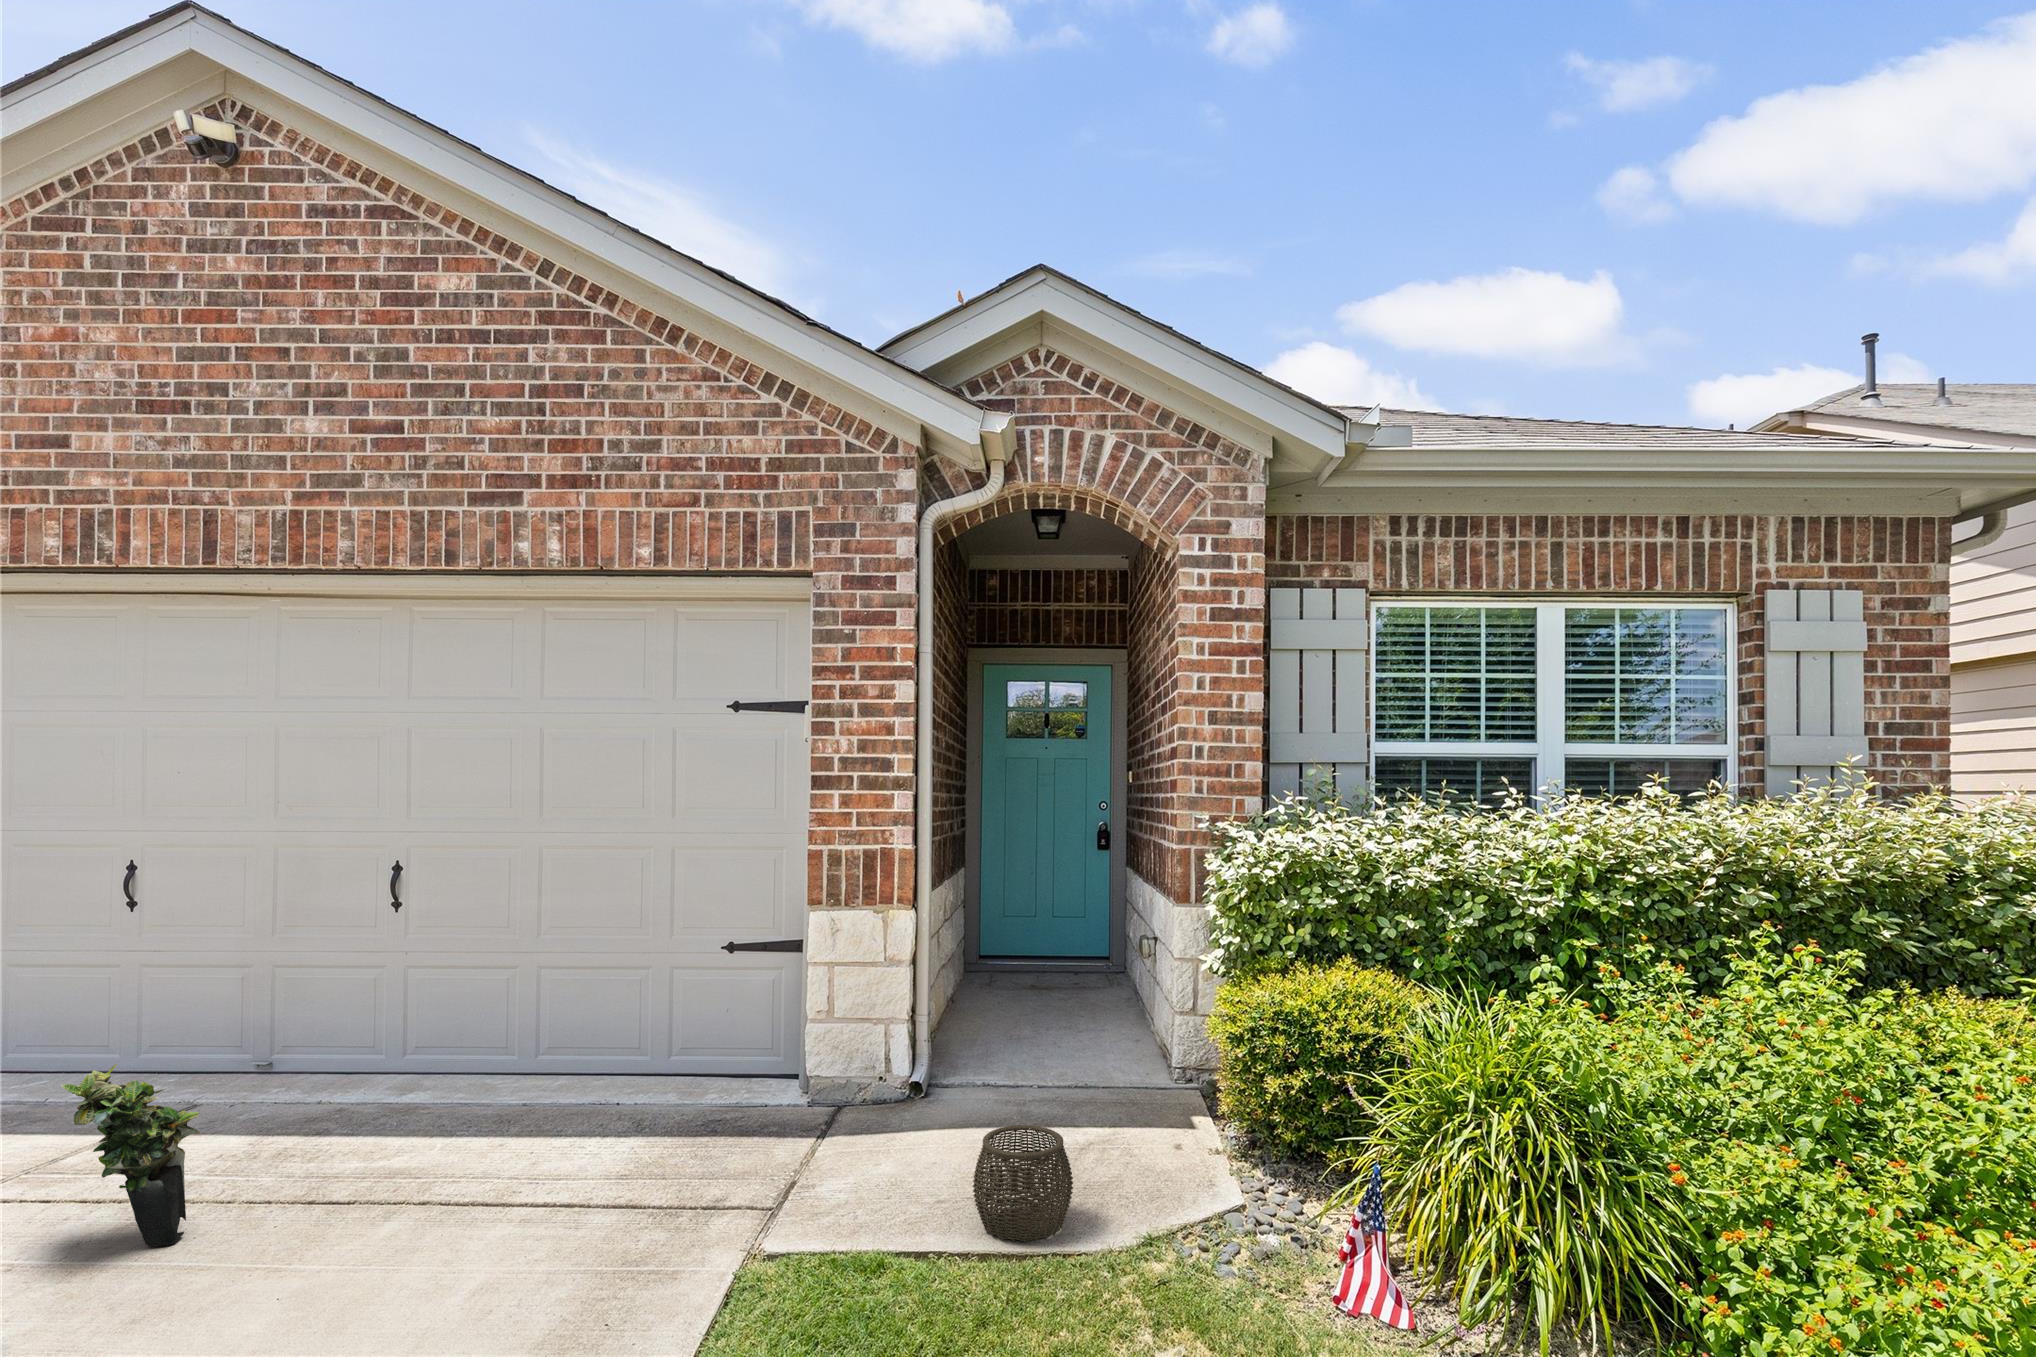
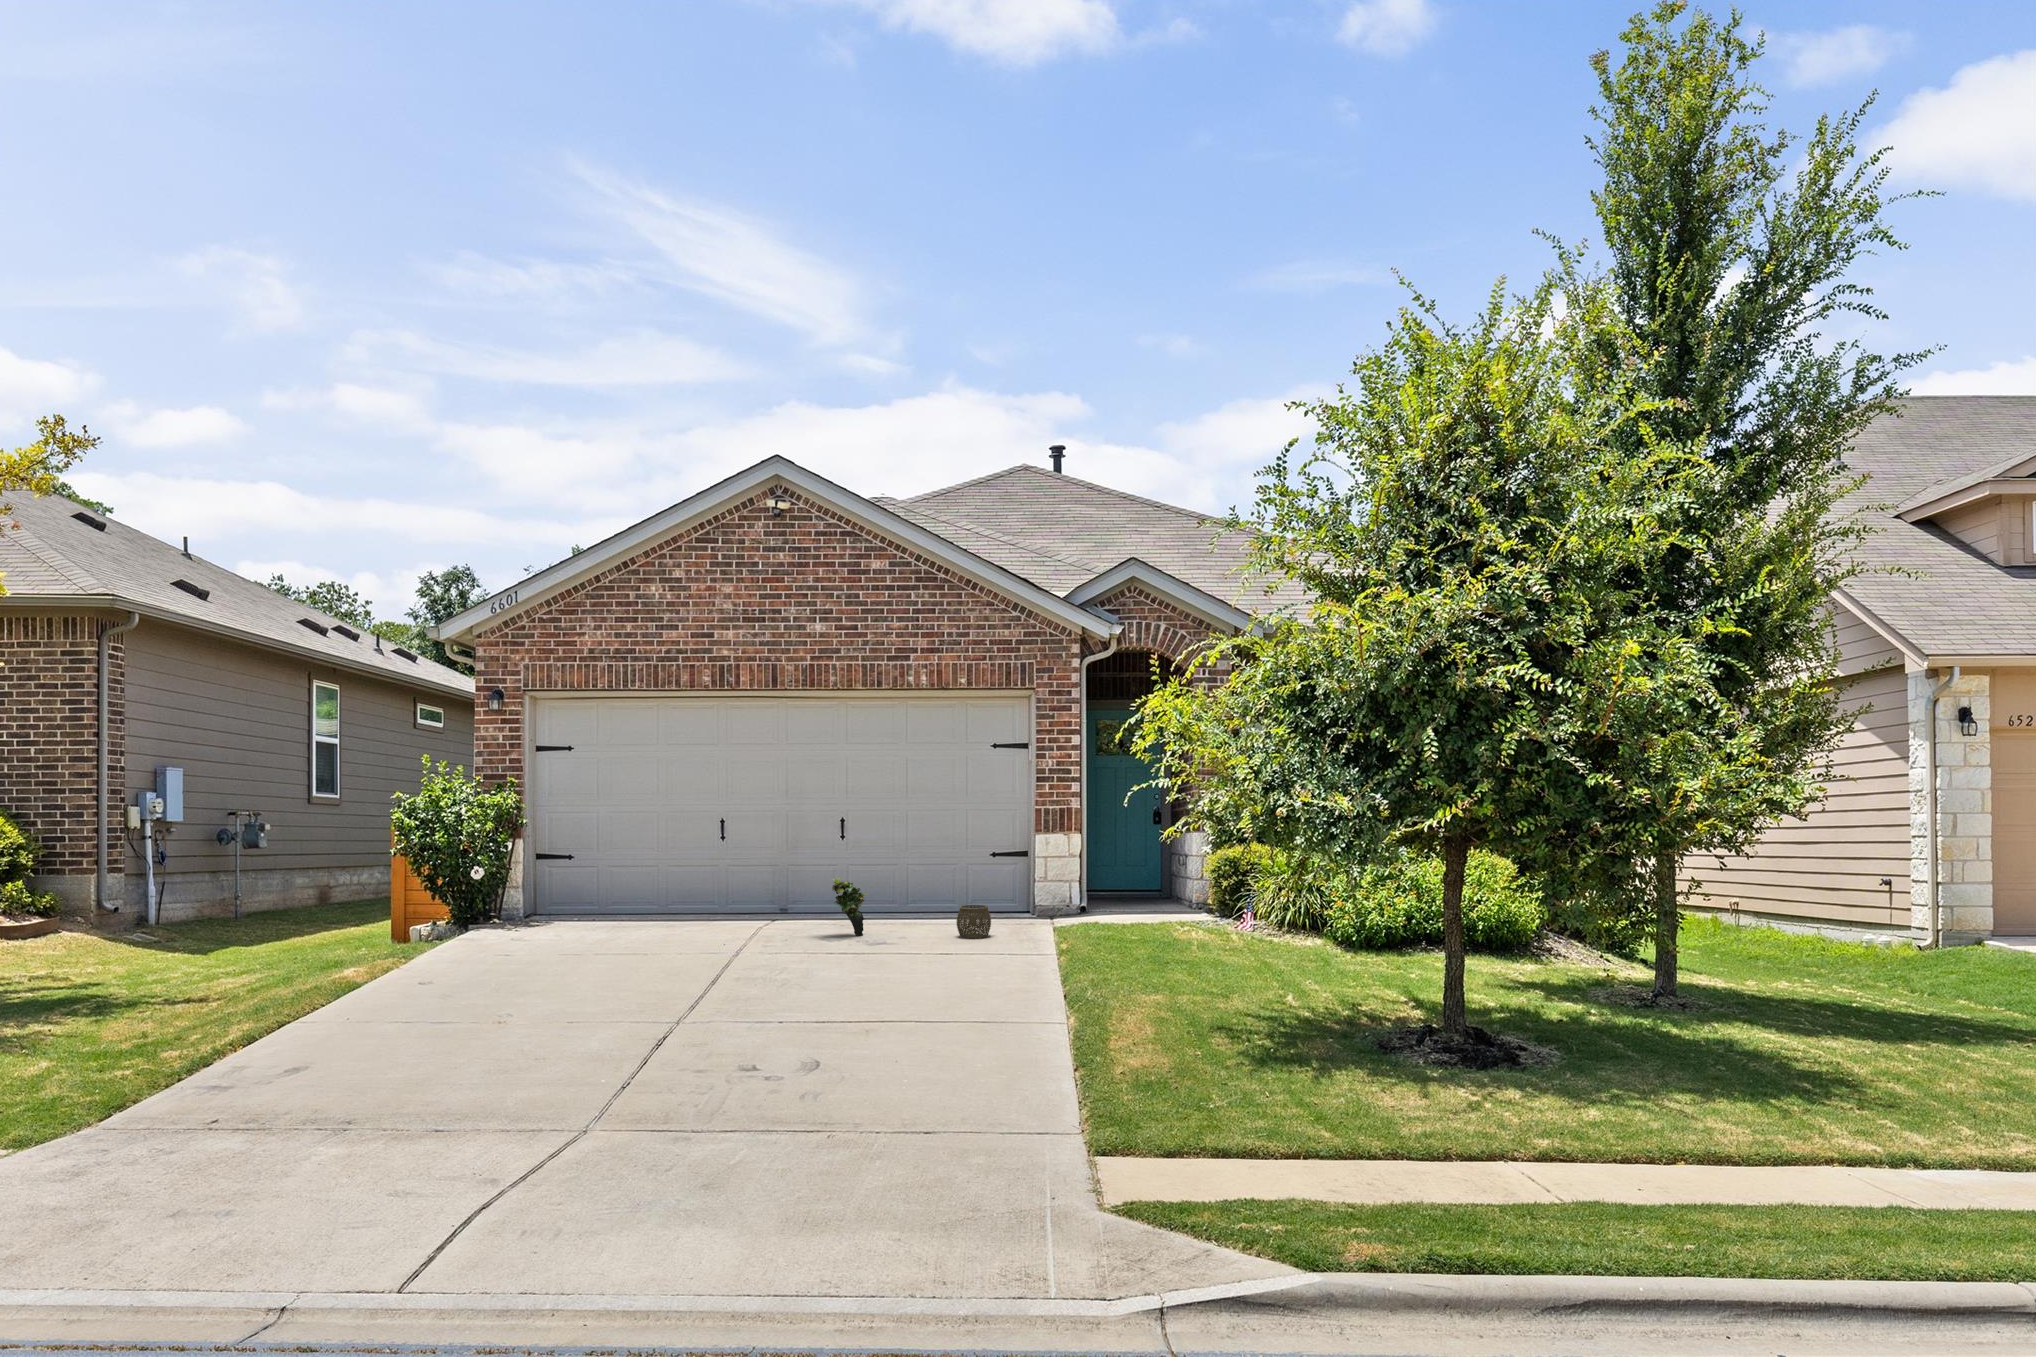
woven basket: present [973,1125,1073,1242] -> present [956,905,991,938]

